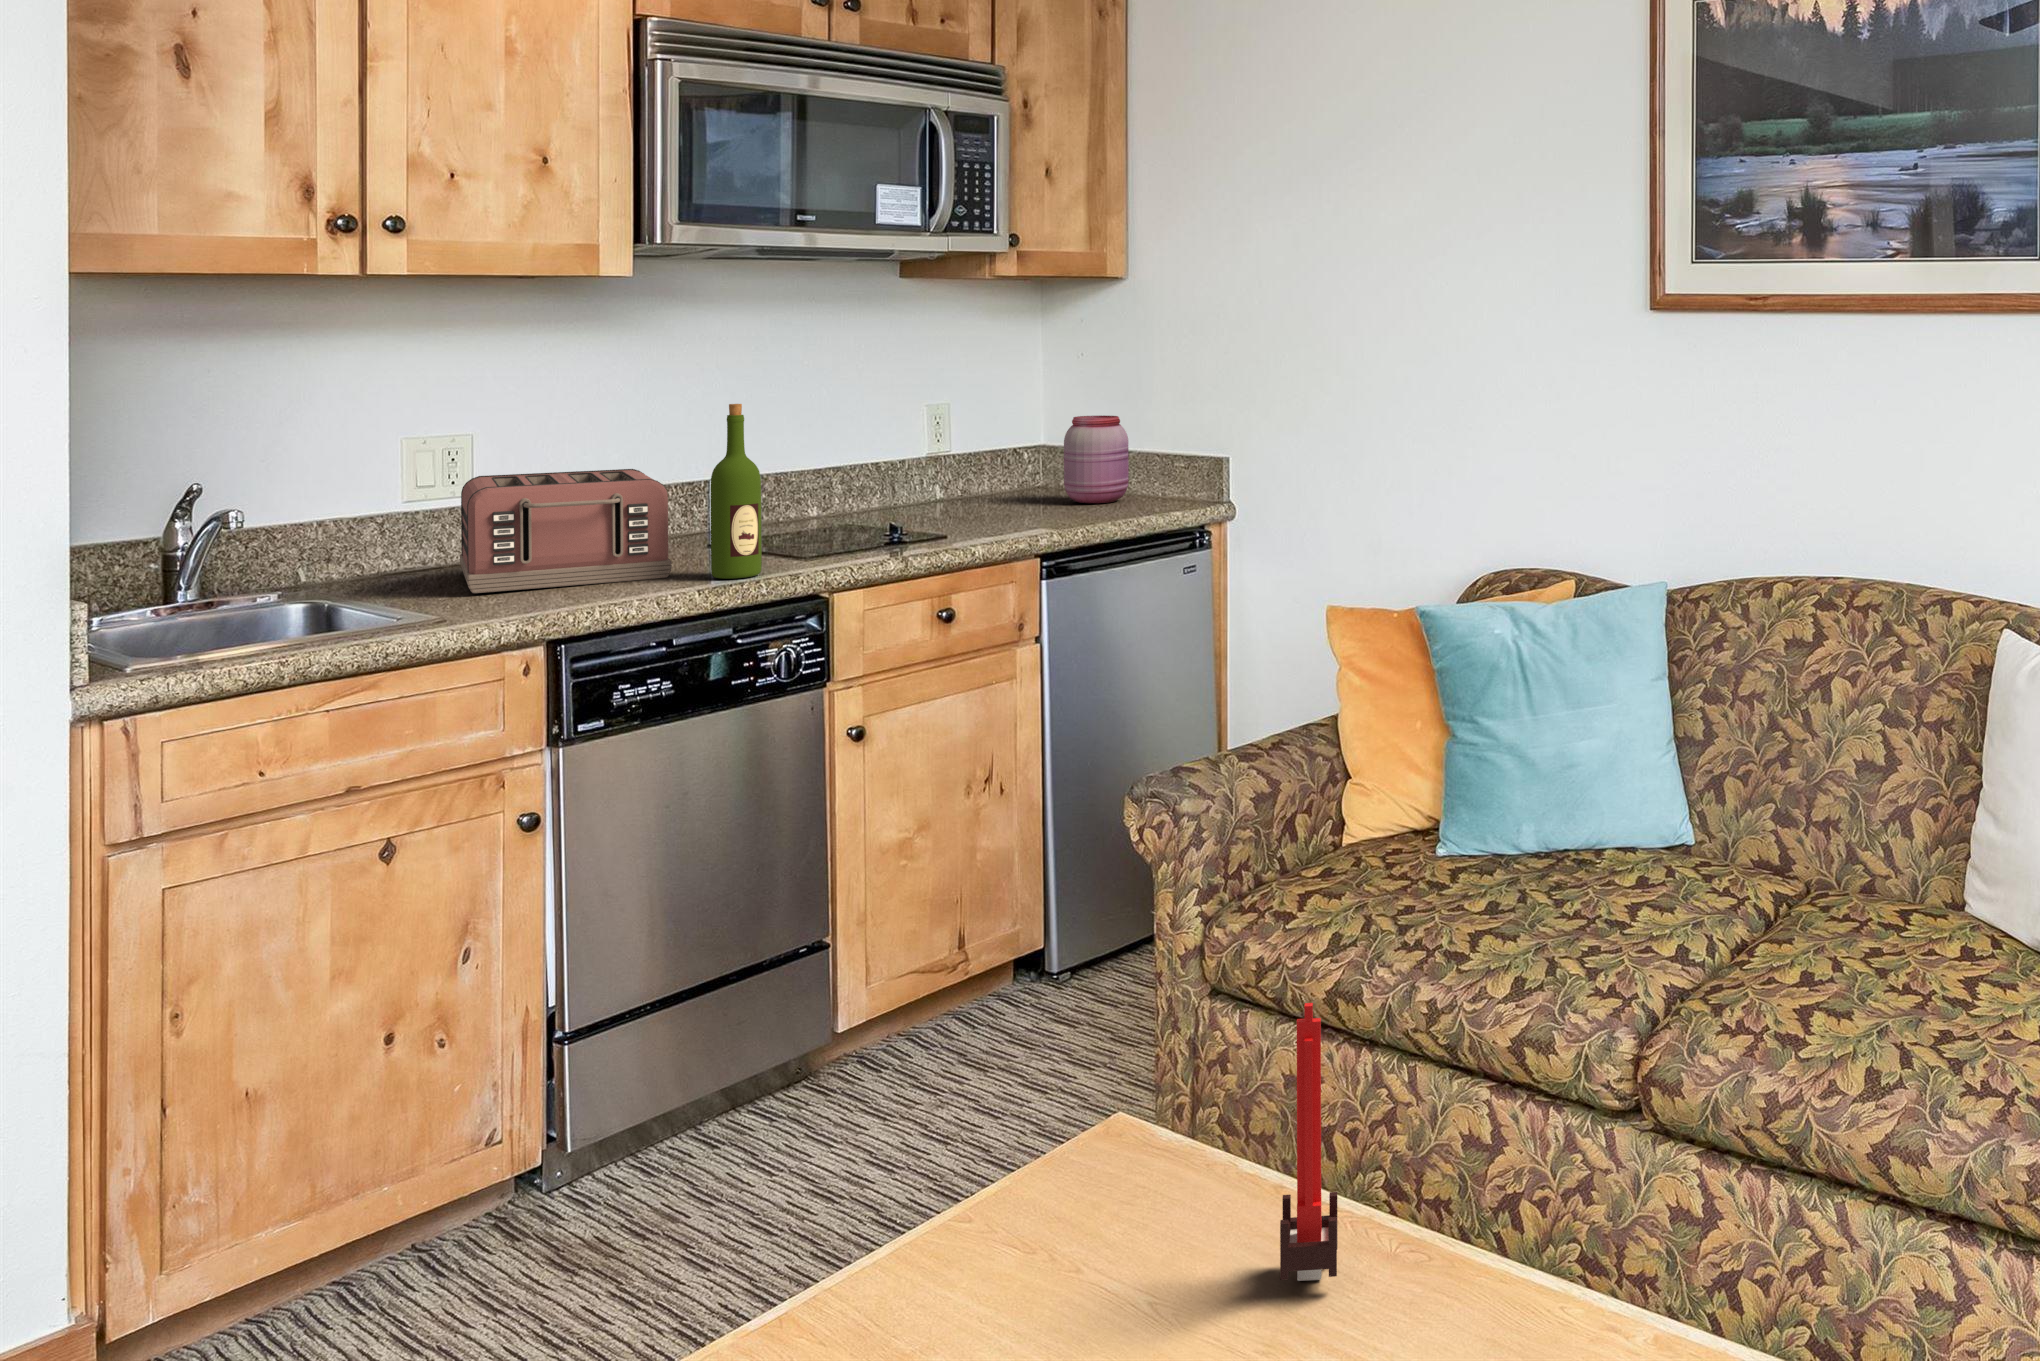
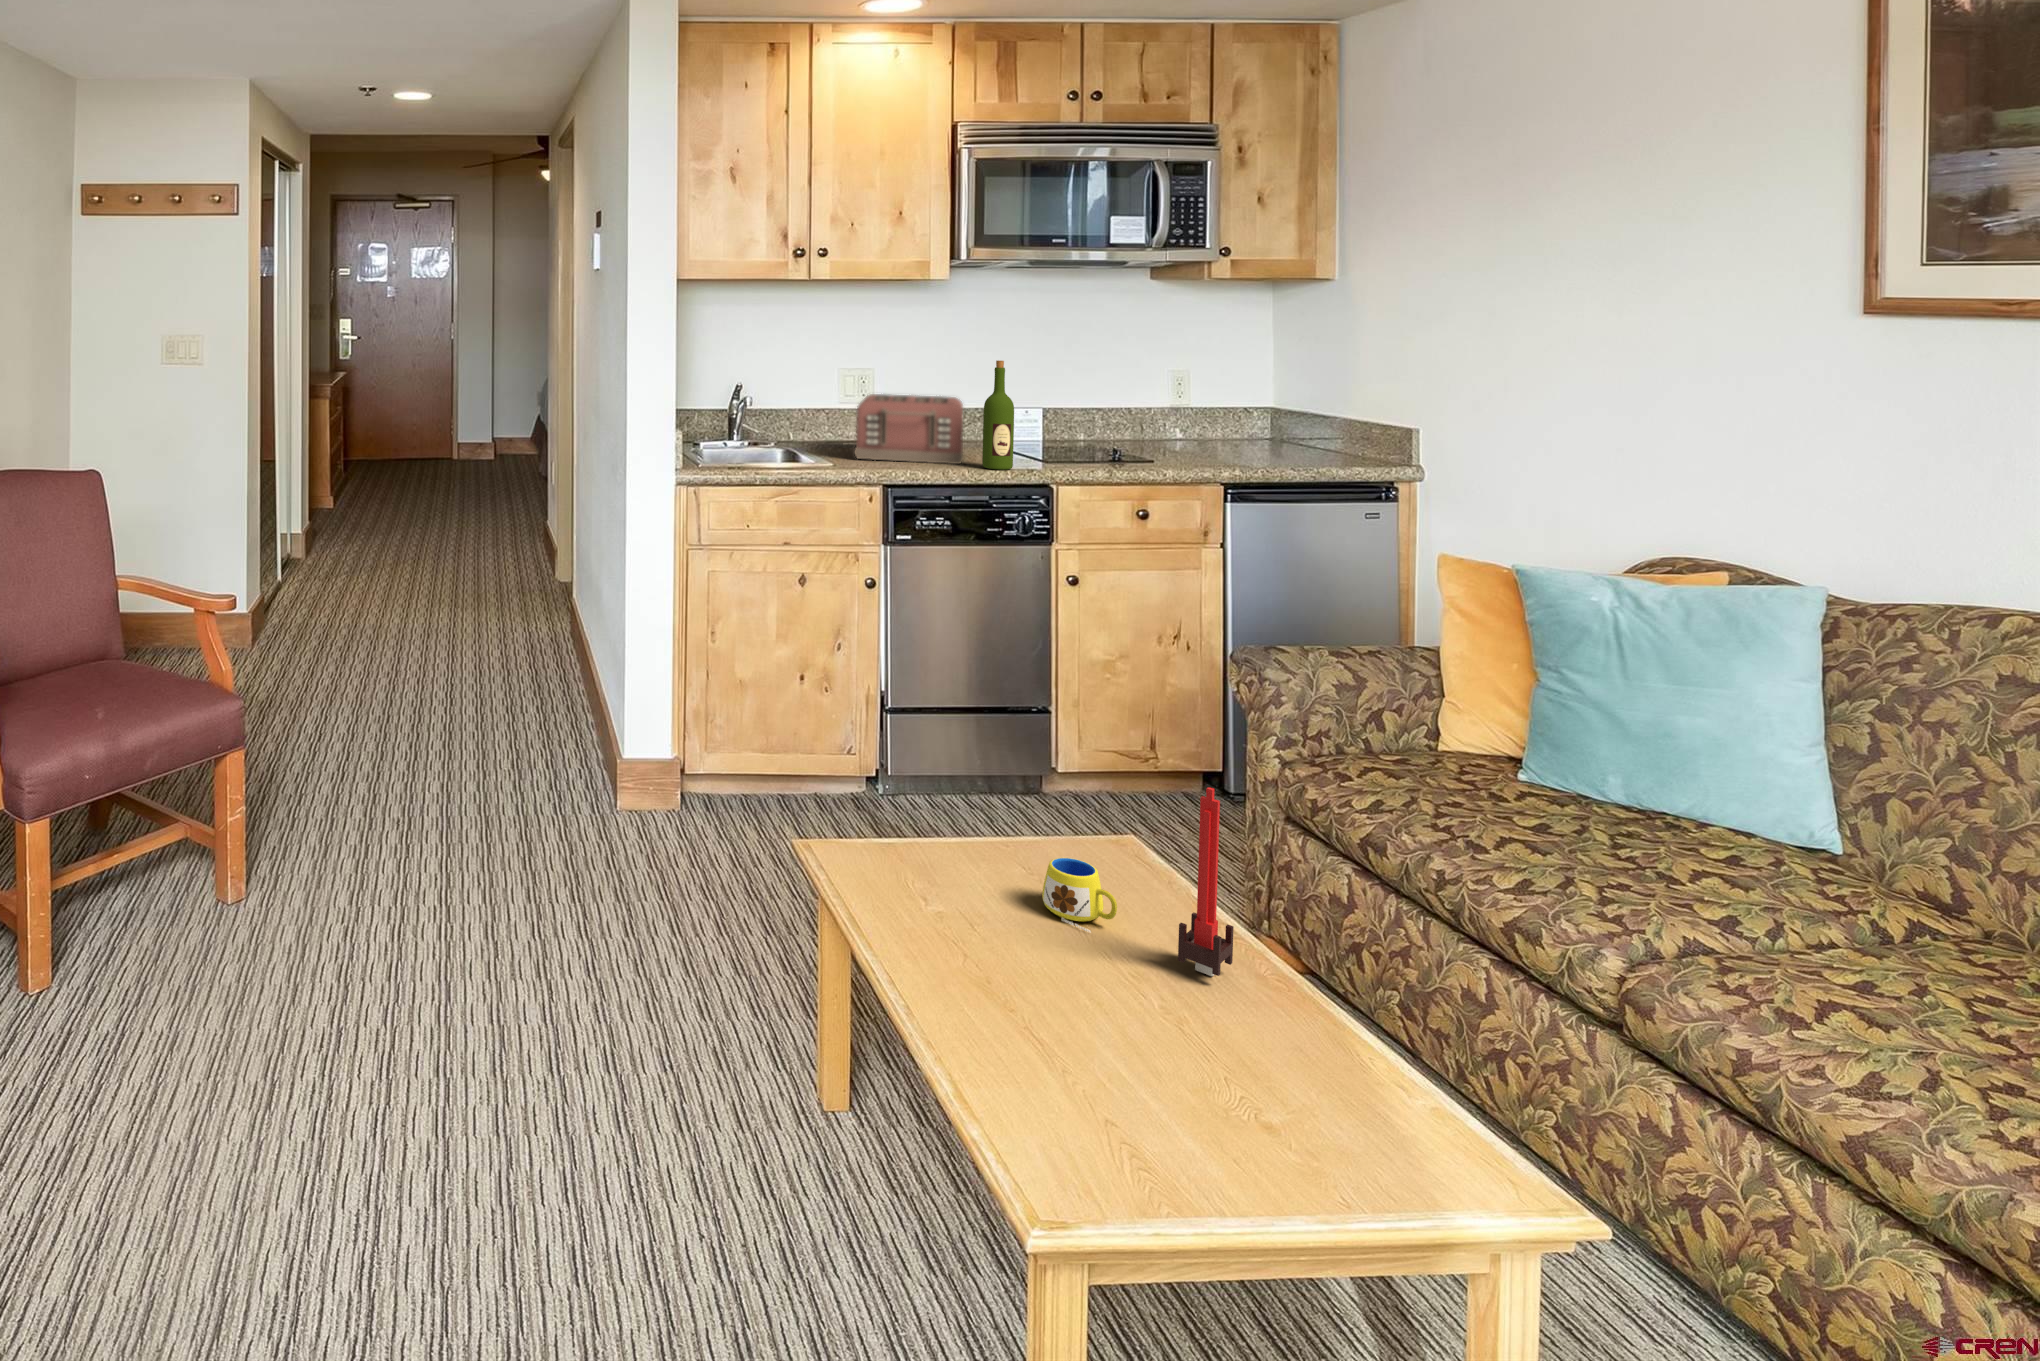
jar: present [1064,416,1129,503] -> none [1276,385,1335,454]
mug: none [1054,1183,1173,1298] -> present [1042,858,1117,932]

